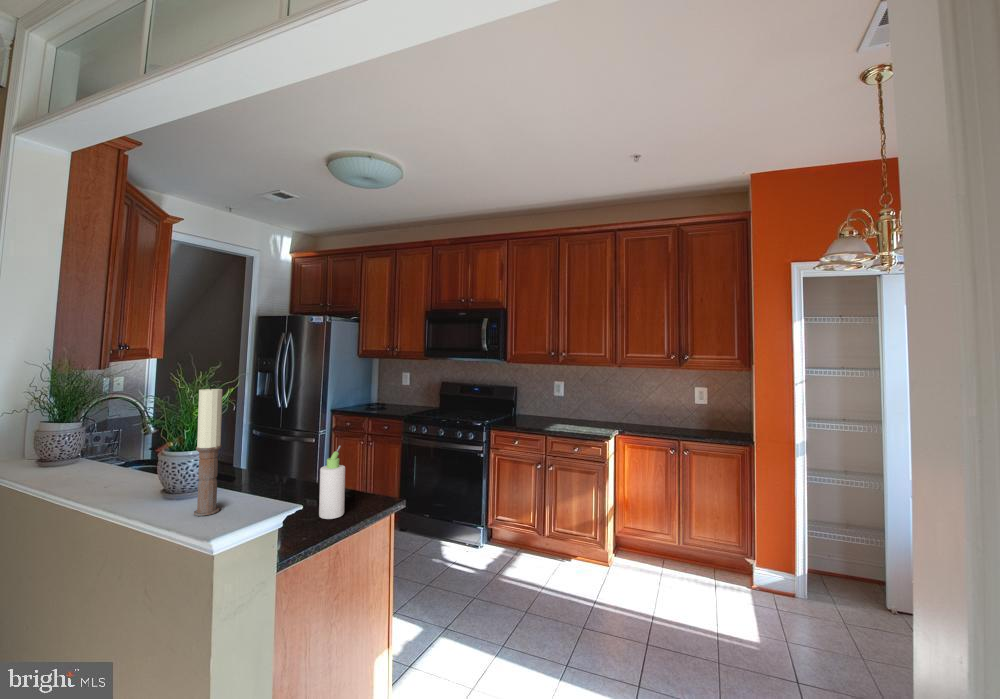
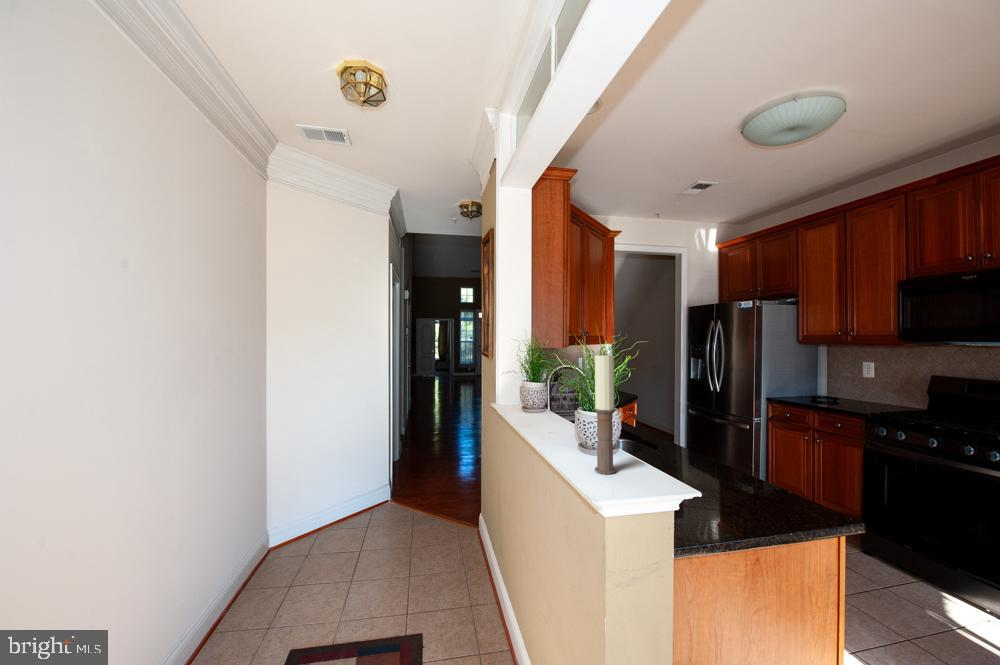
bottle: present [319,446,345,519] -> none [729,432,762,519]

